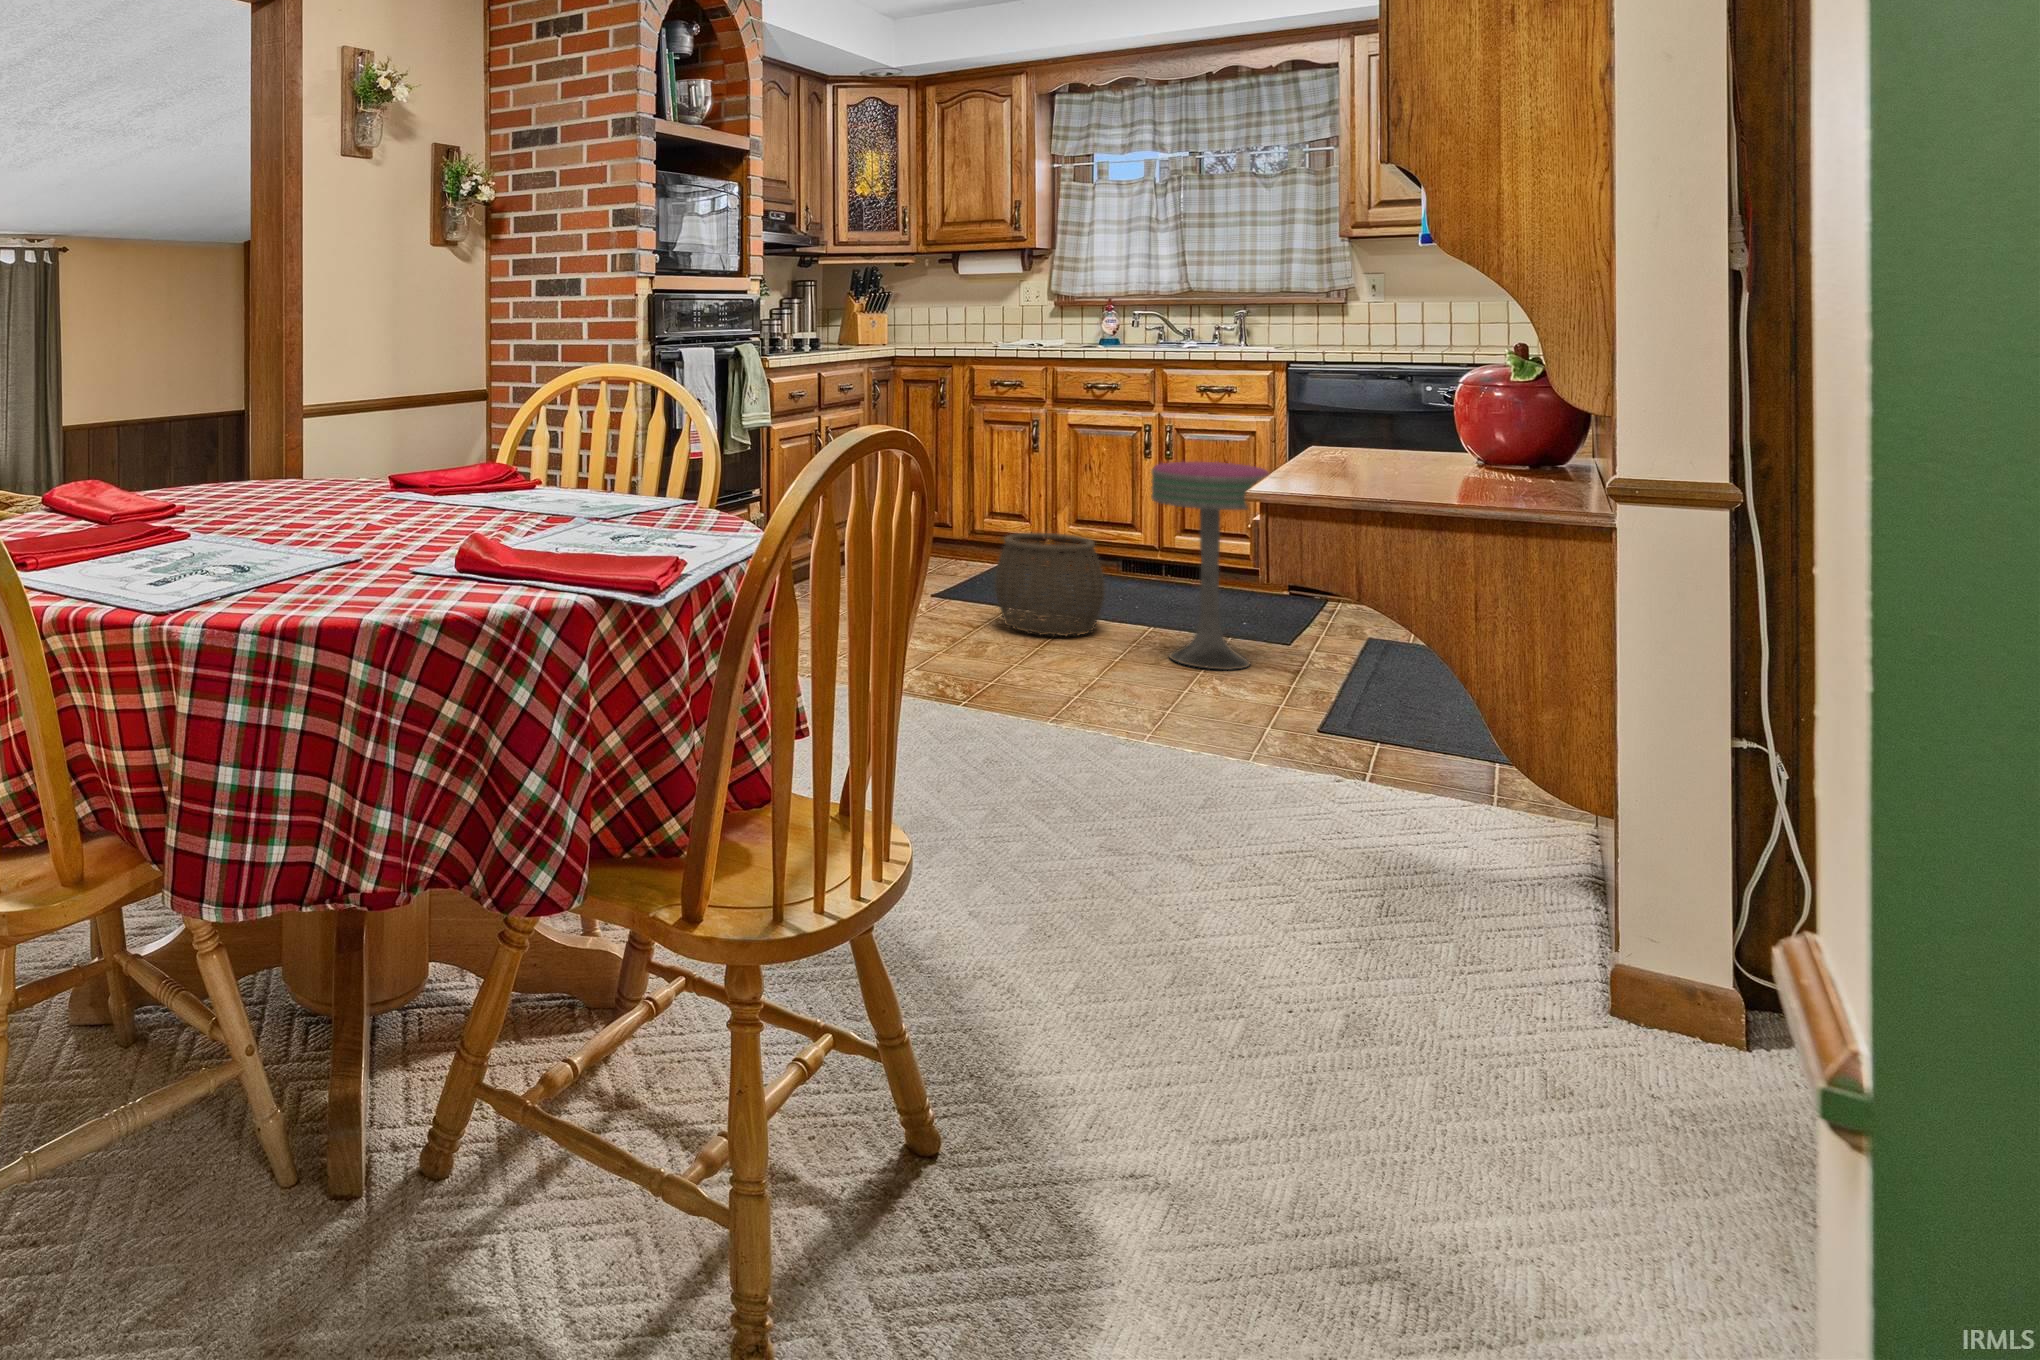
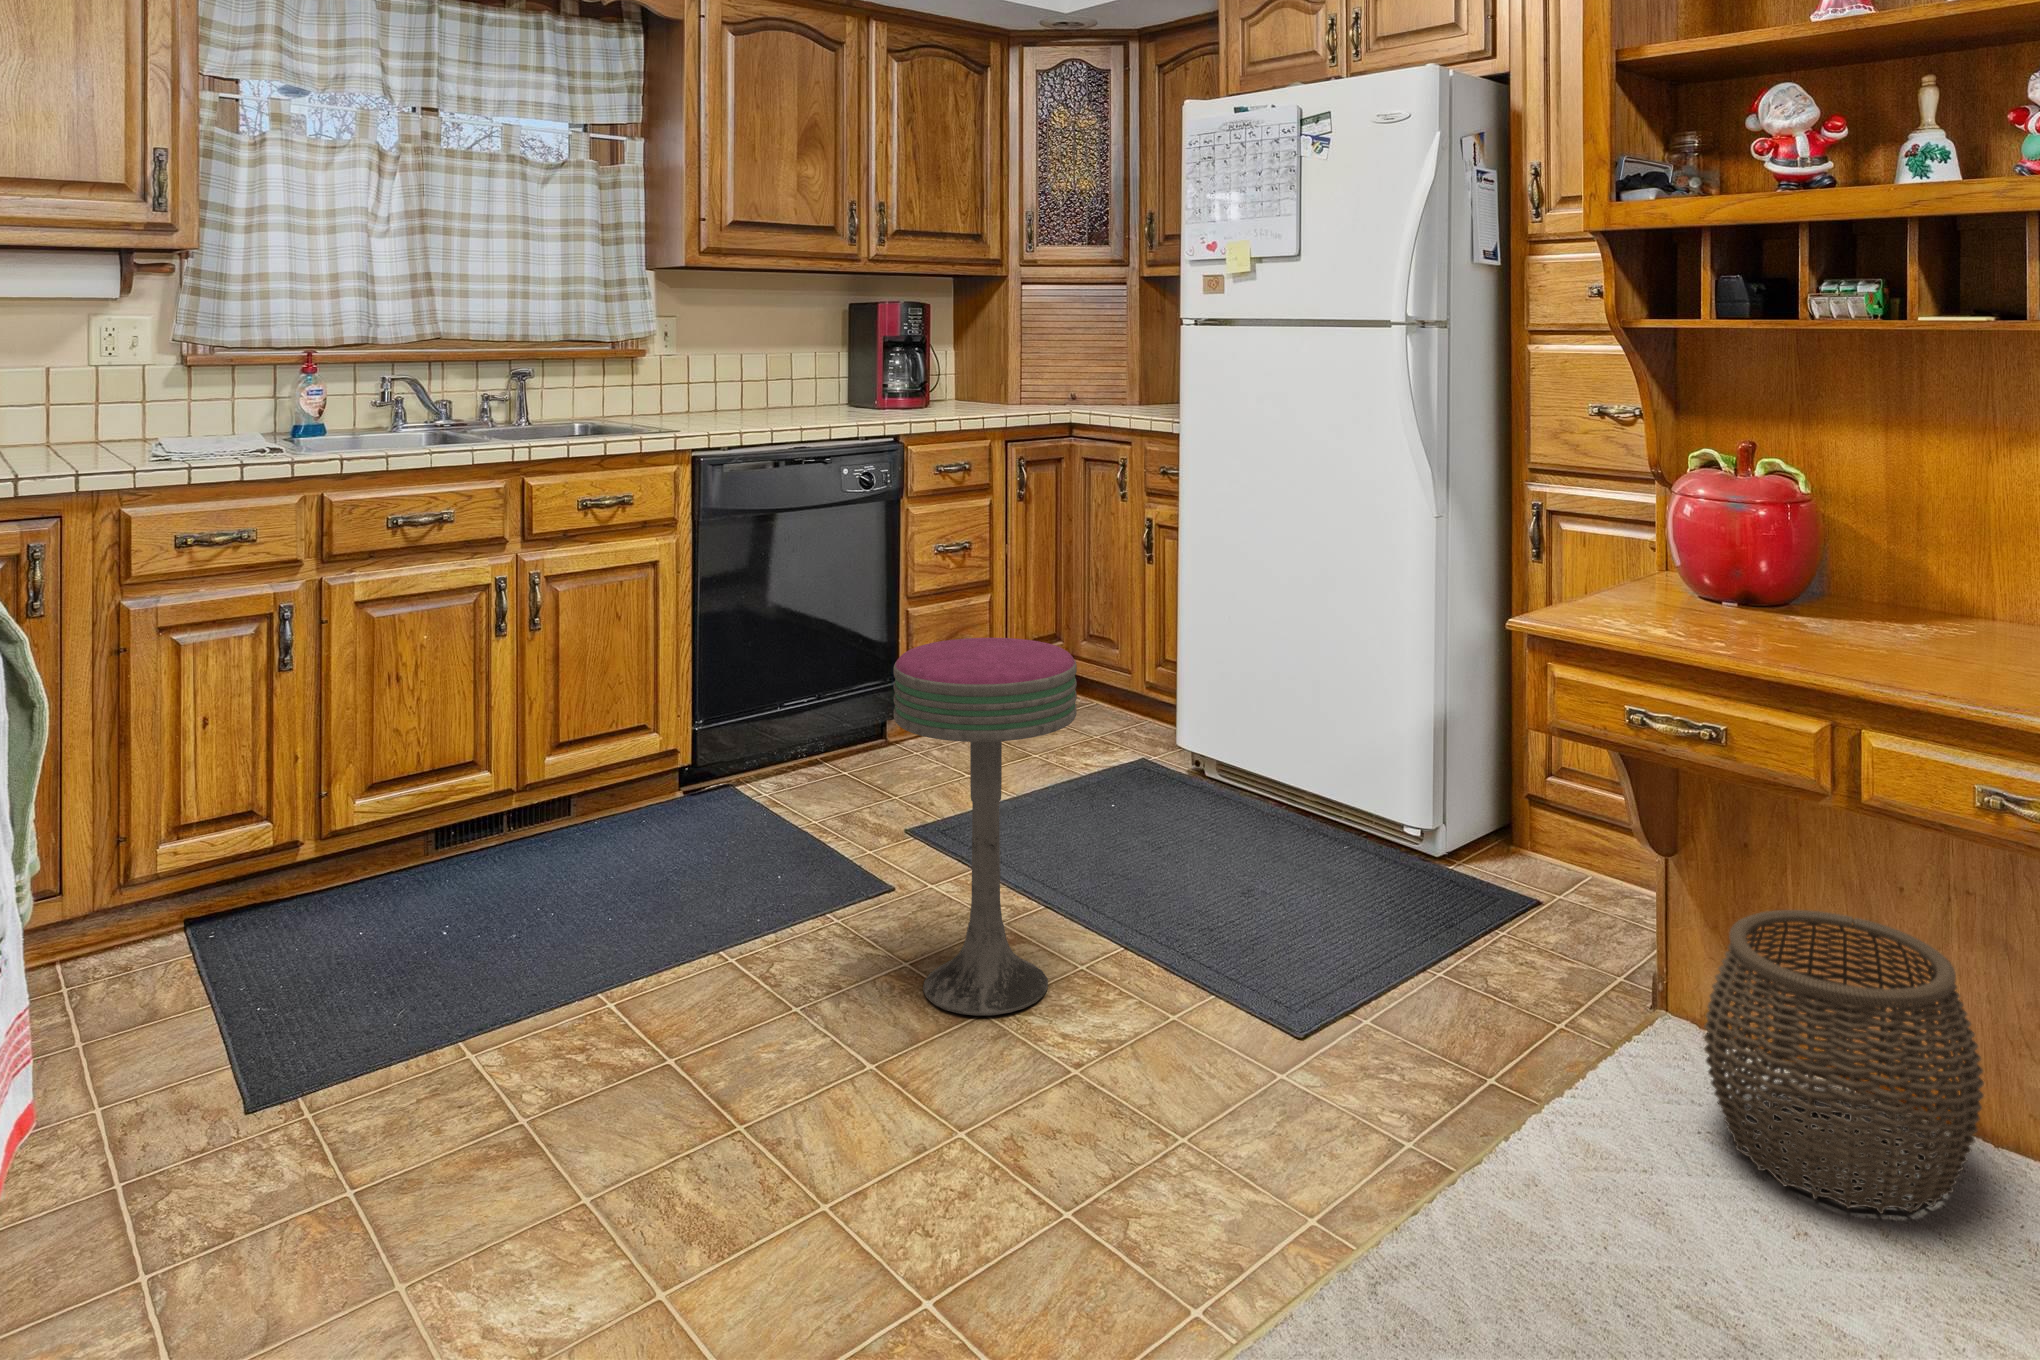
woven basket: present [995,533,1105,636] -> present [1704,910,1984,1214]

